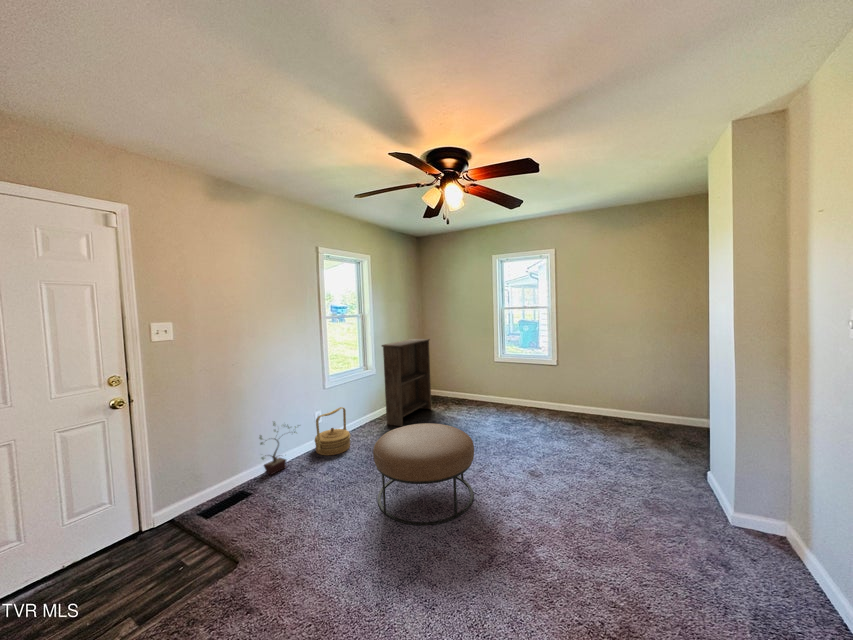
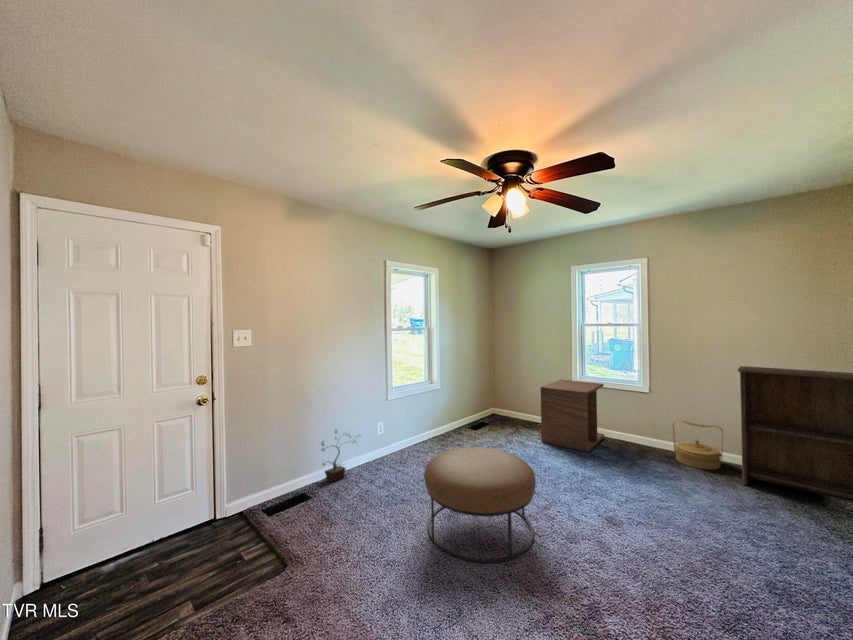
bookshelf: present [382,339,431,426] -> present [738,366,853,502]
side table: none [468,358,520,420] -> present [541,380,604,452]
woven basket: present [315,407,351,455] -> present [672,420,723,470]

